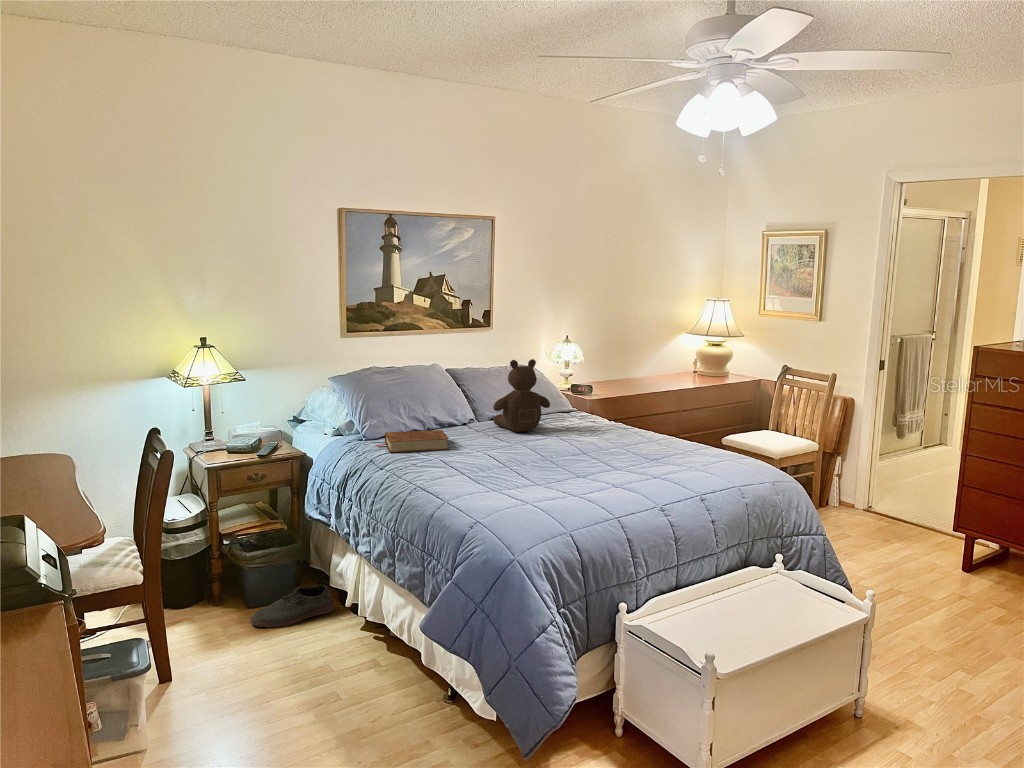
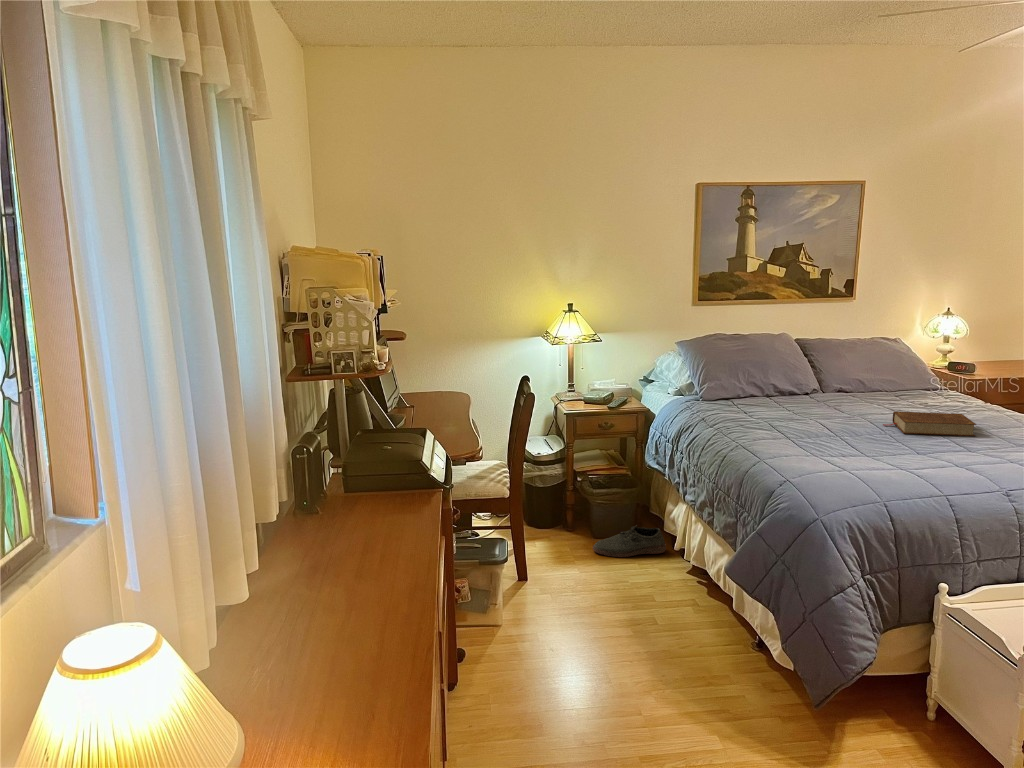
teddy bear: present [493,359,550,432] -> none [838,330,905,405]
book: present [376,430,449,452] -> present [883,412,976,436]

